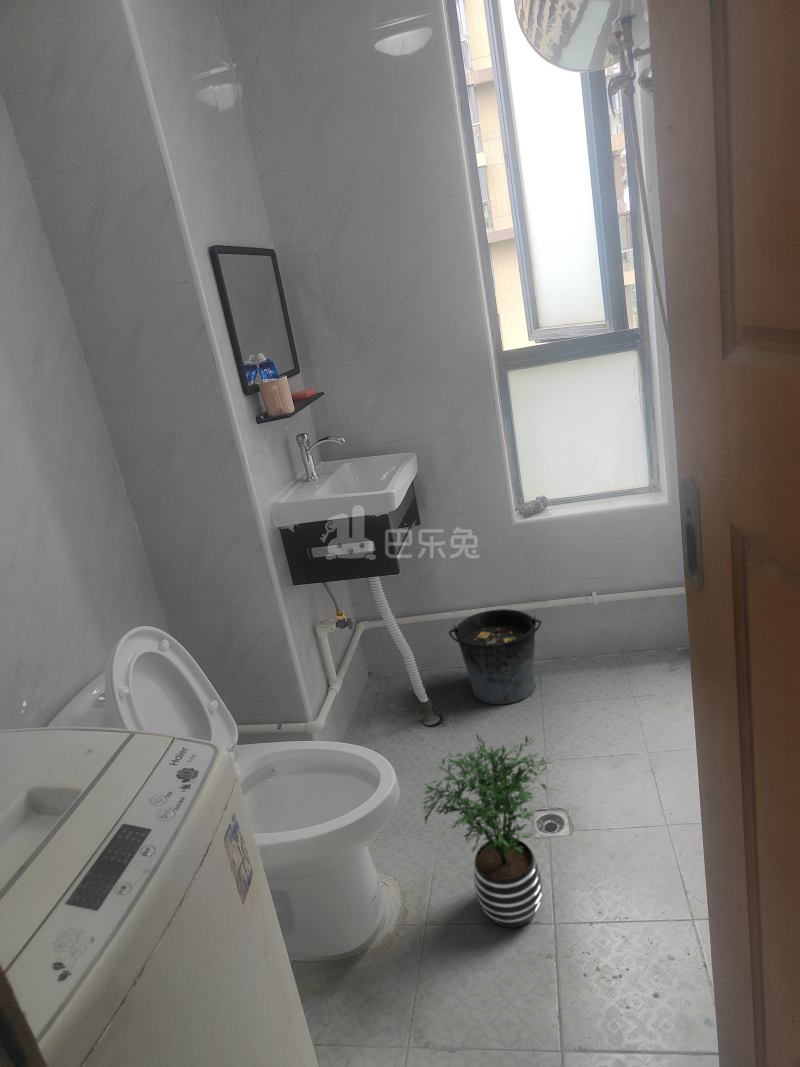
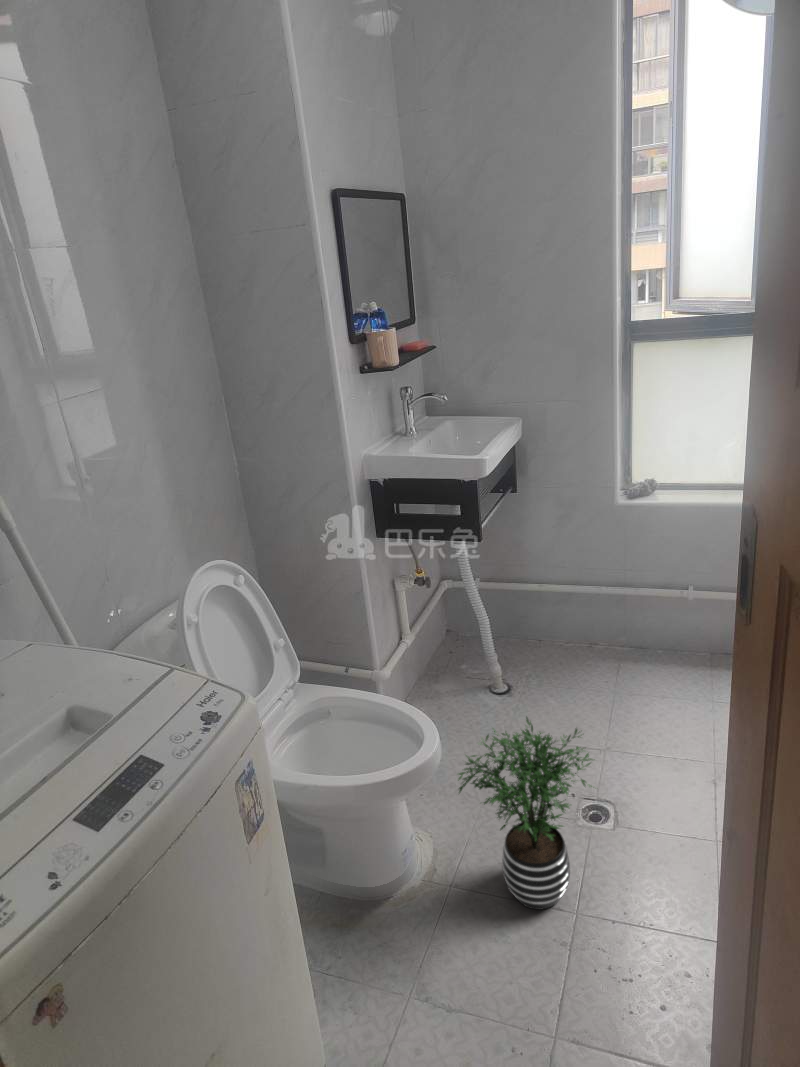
bucket: present [449,609,541,704] -> none [530,589,630,686]

